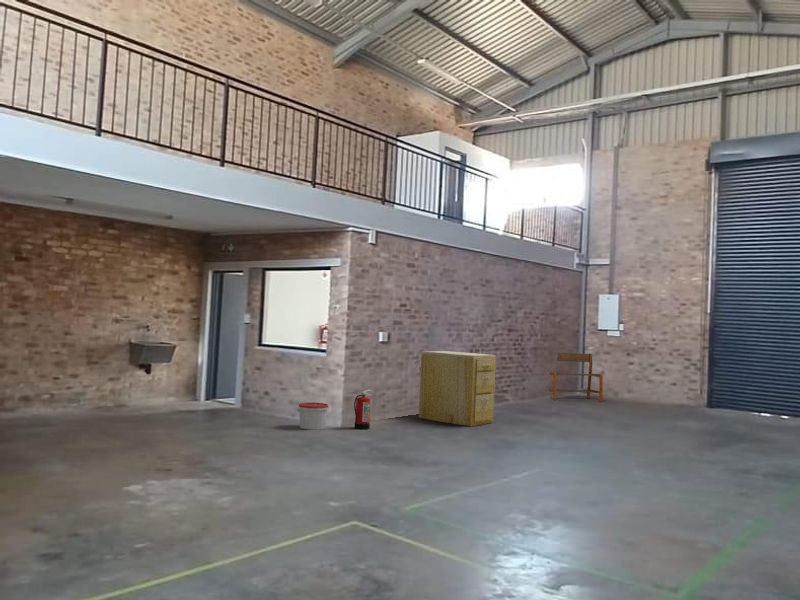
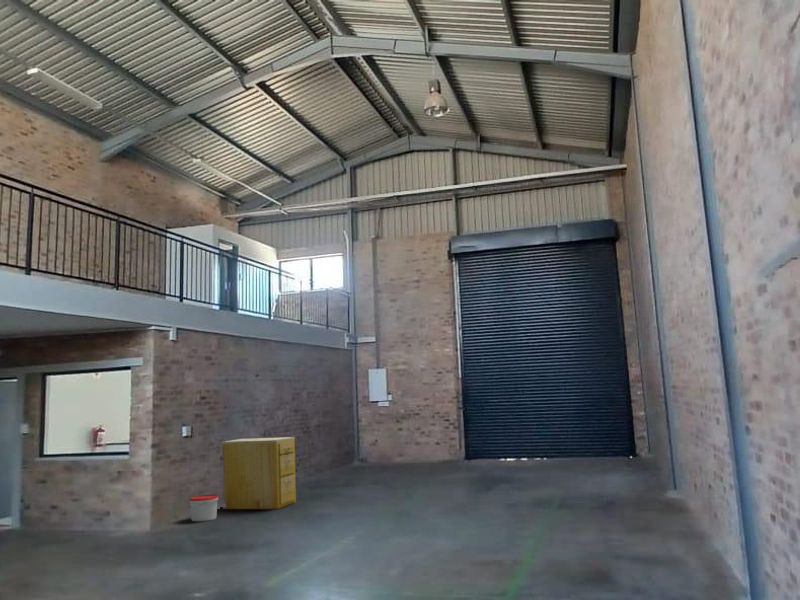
bench: present [549,353,603,402] -> none [328,426,381,474]
fire extinguisher: present [354,390,371,429] -> none [164,487,182,529]
bucket: present [298,403,329,430] -> present [189,495,218,521]

